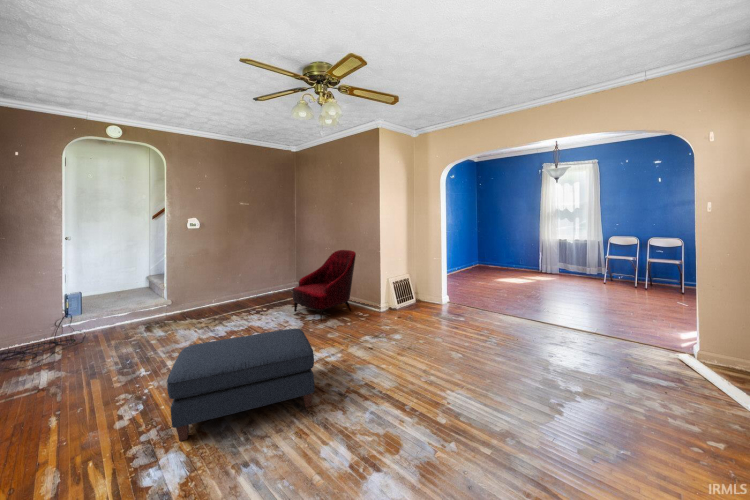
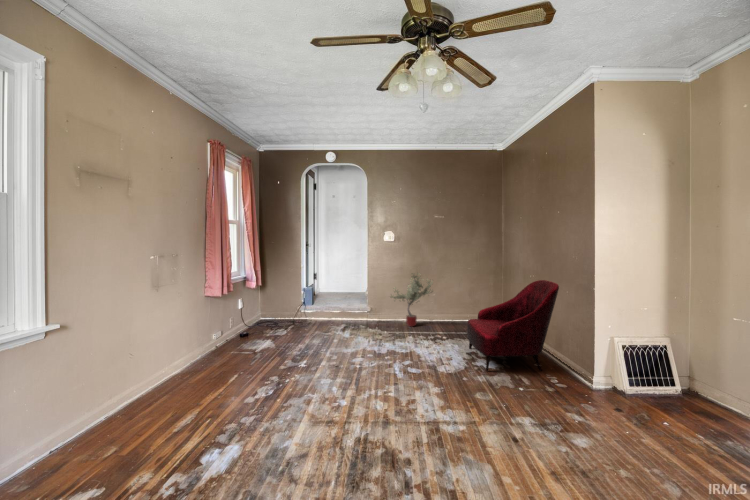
potted tree: none [199,256,246,309] -> present [391,273,433,327]
ottoman: present [167,329,315,441] -> none [247,353,400,476]

